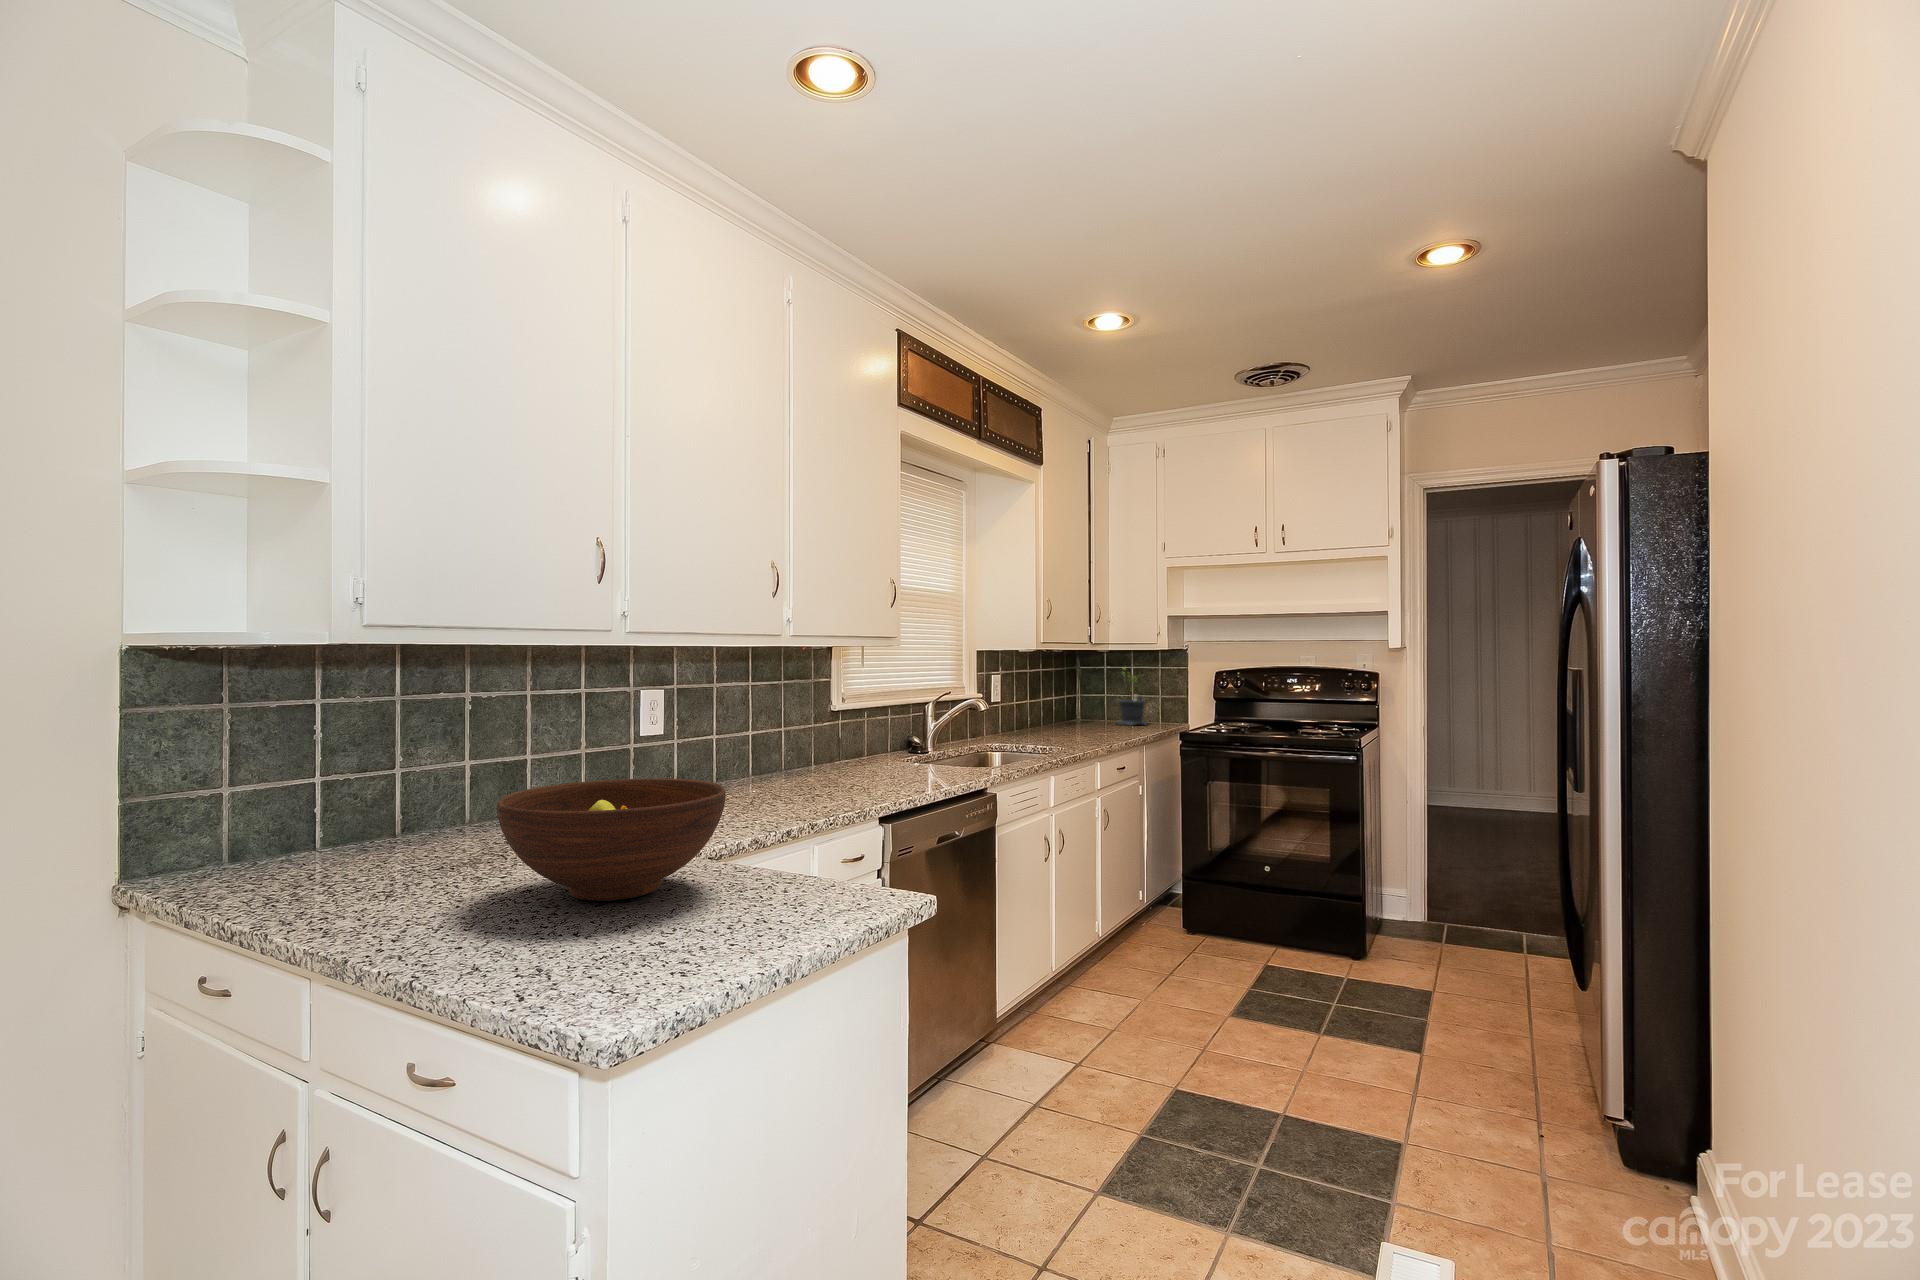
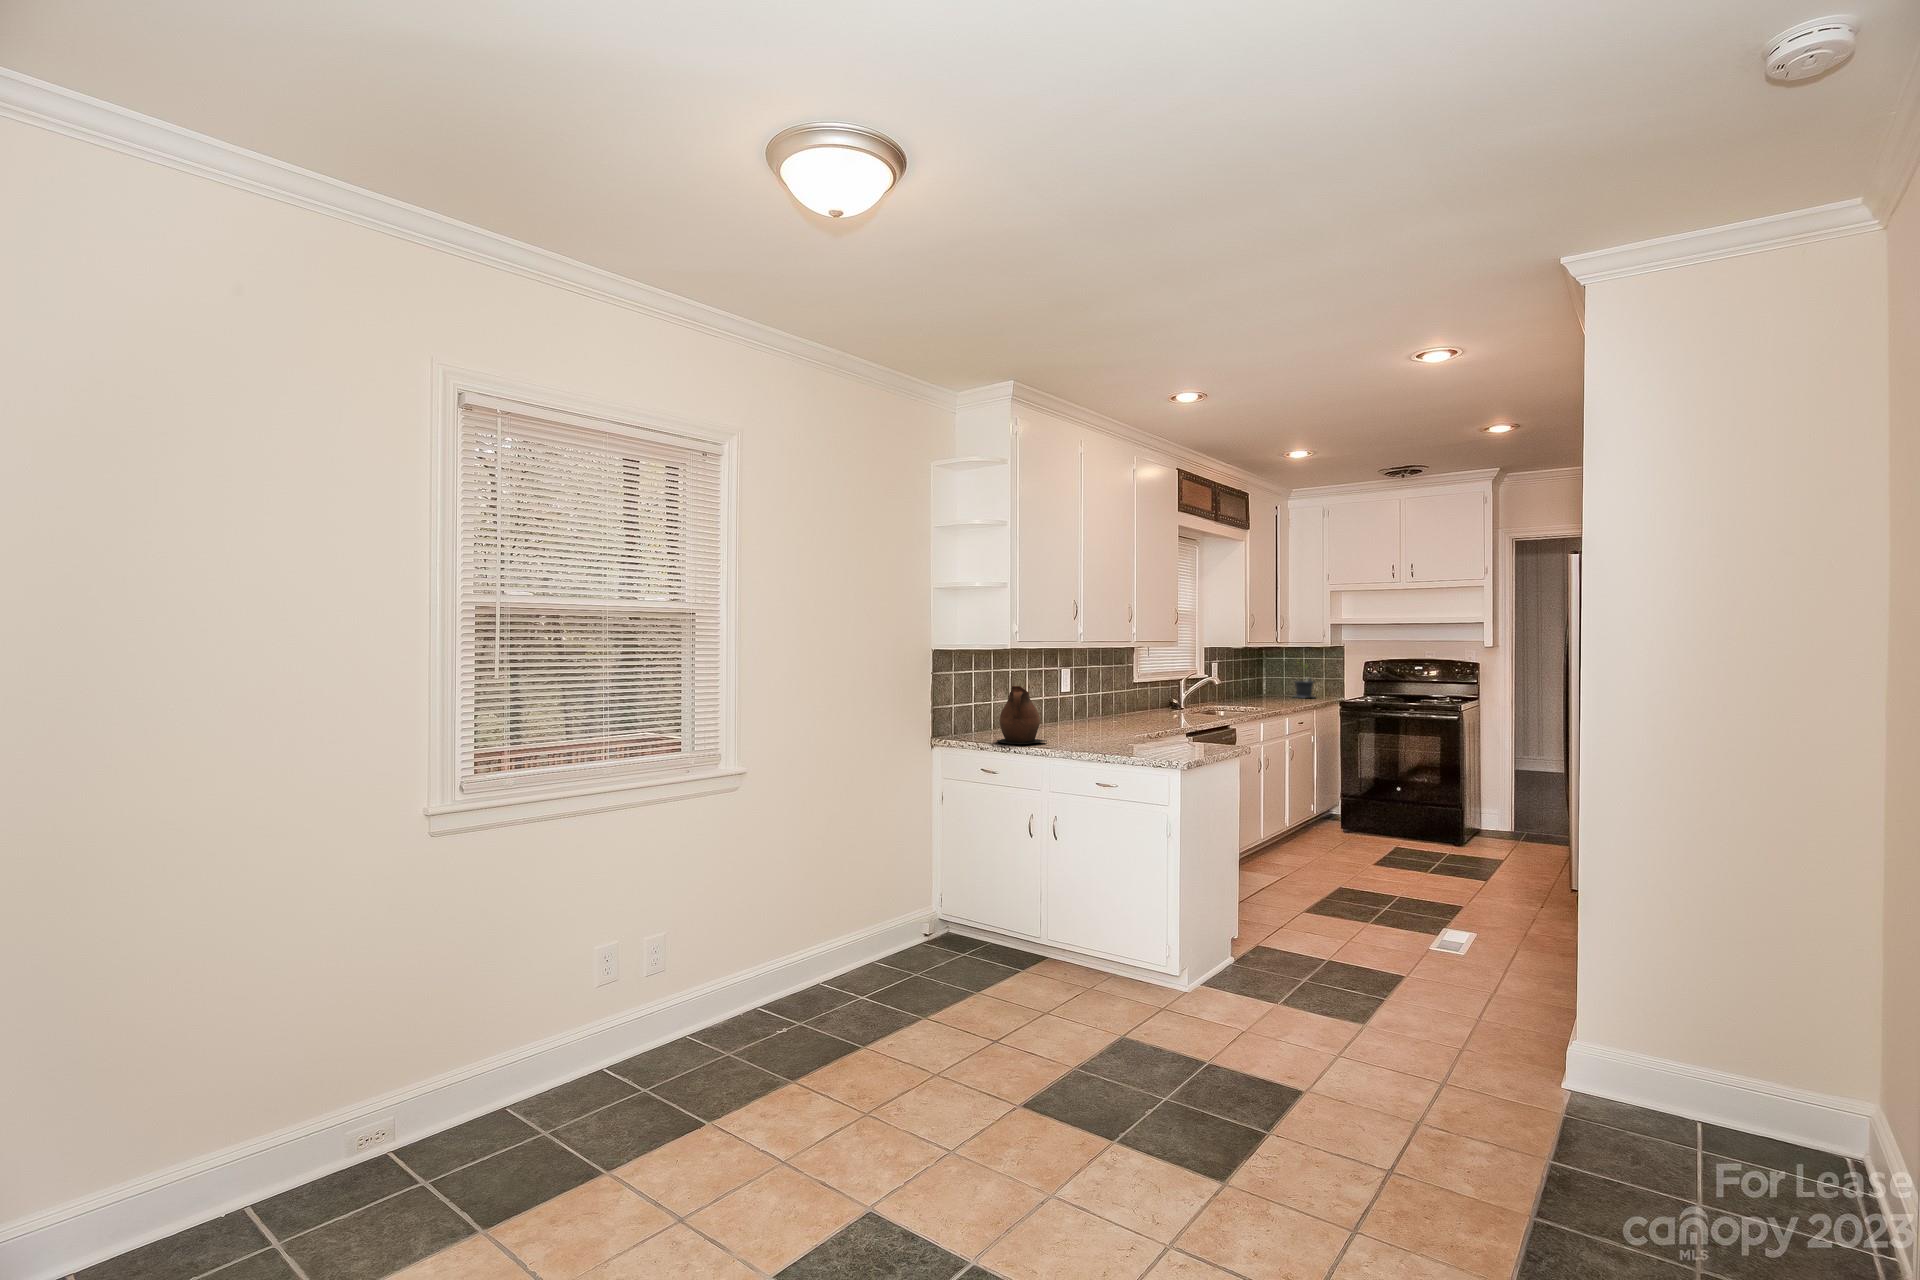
ceramic pitcher: none [276,739,437,900] -> present [997,686,1047,744]
fruit bowl: present [497,778,726,901] -> none [1081,705,1164,748]

